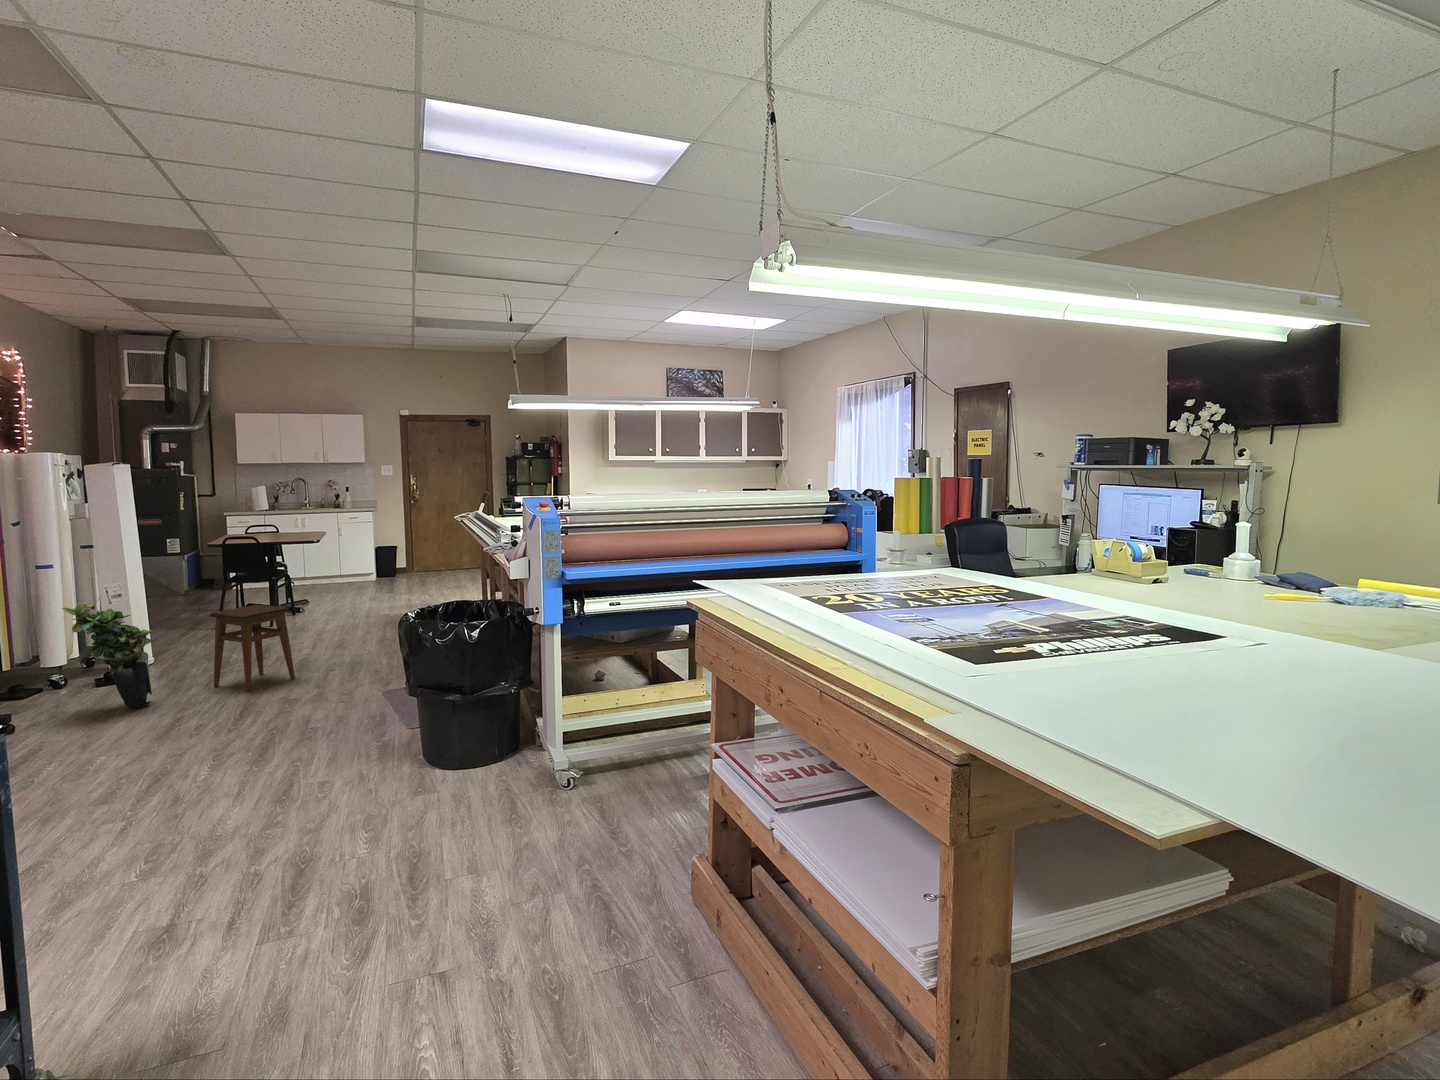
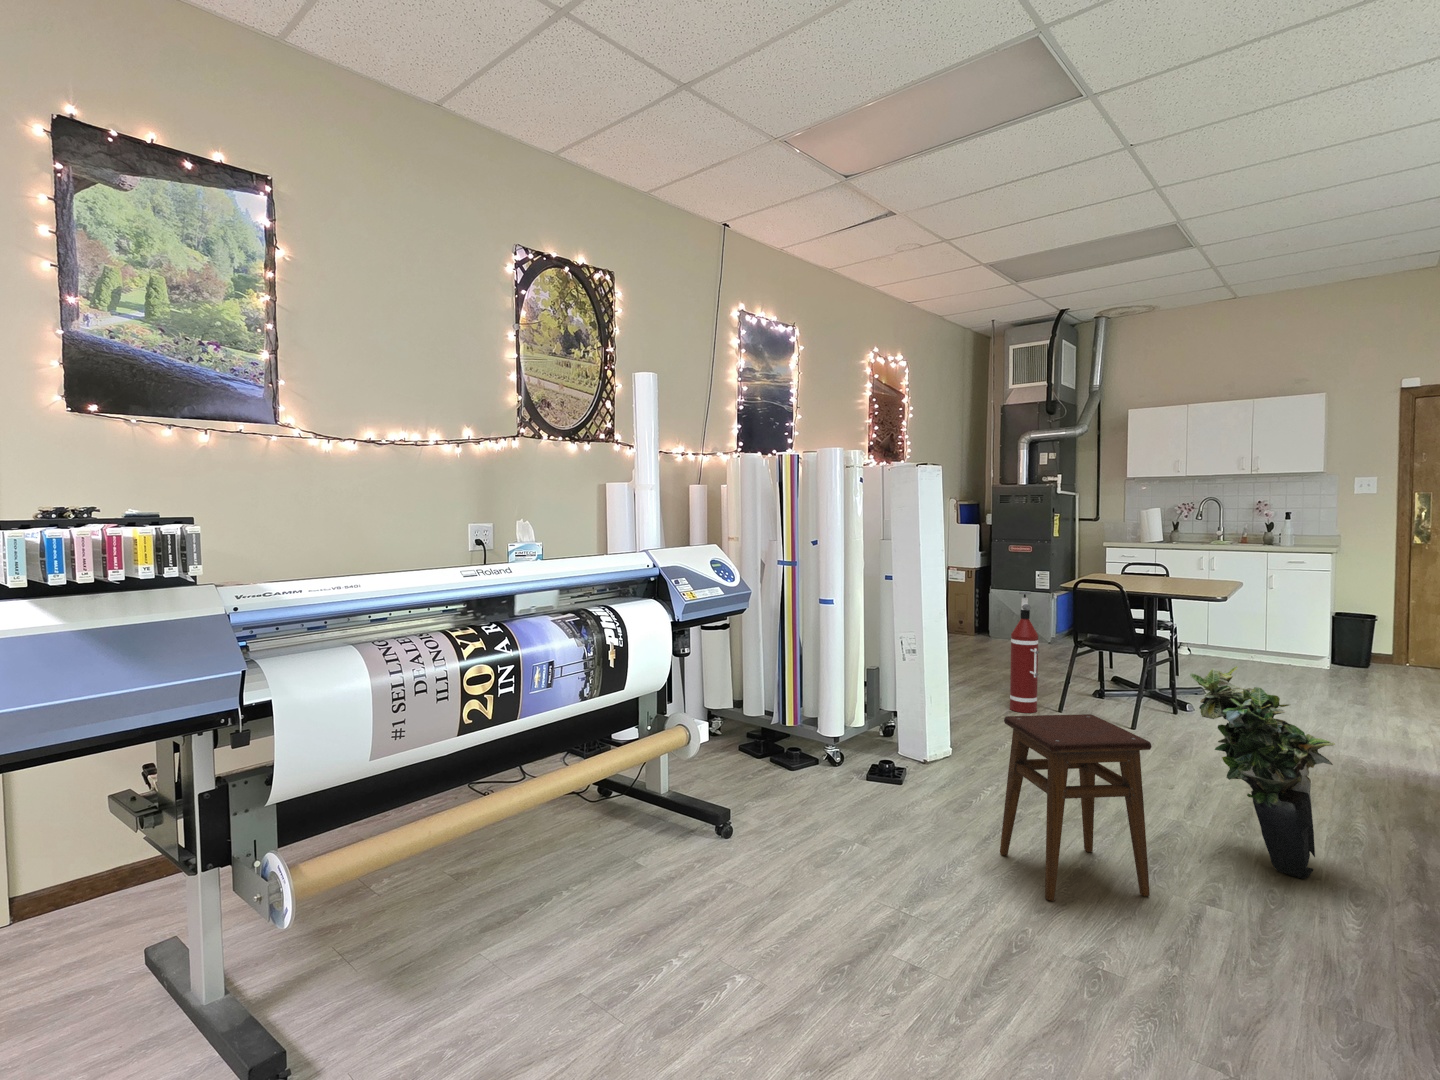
fire extinguisher: none [176,551,201,635] -> present [1010,591,1039,713]
potted plant: present [62,600,155,708] -> present [1189,666,1335,879]

